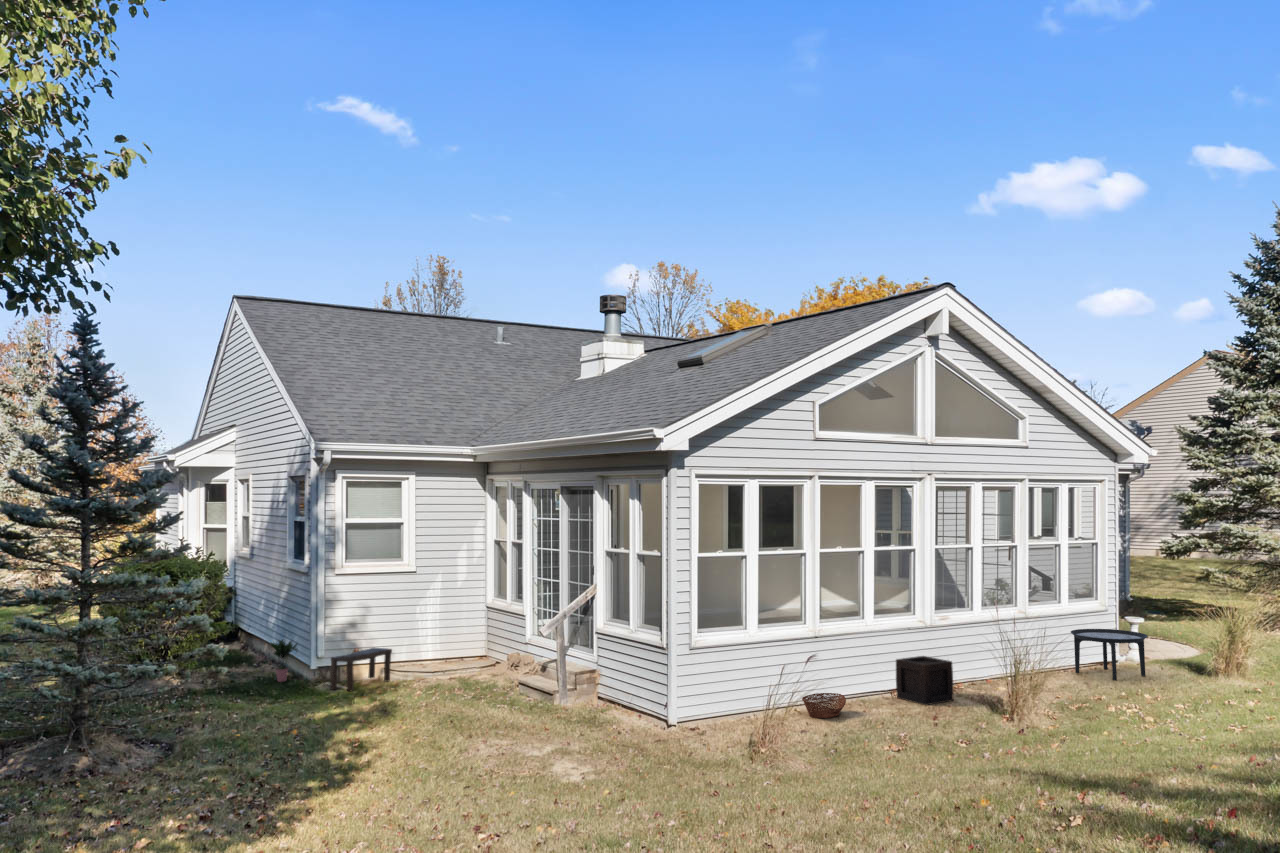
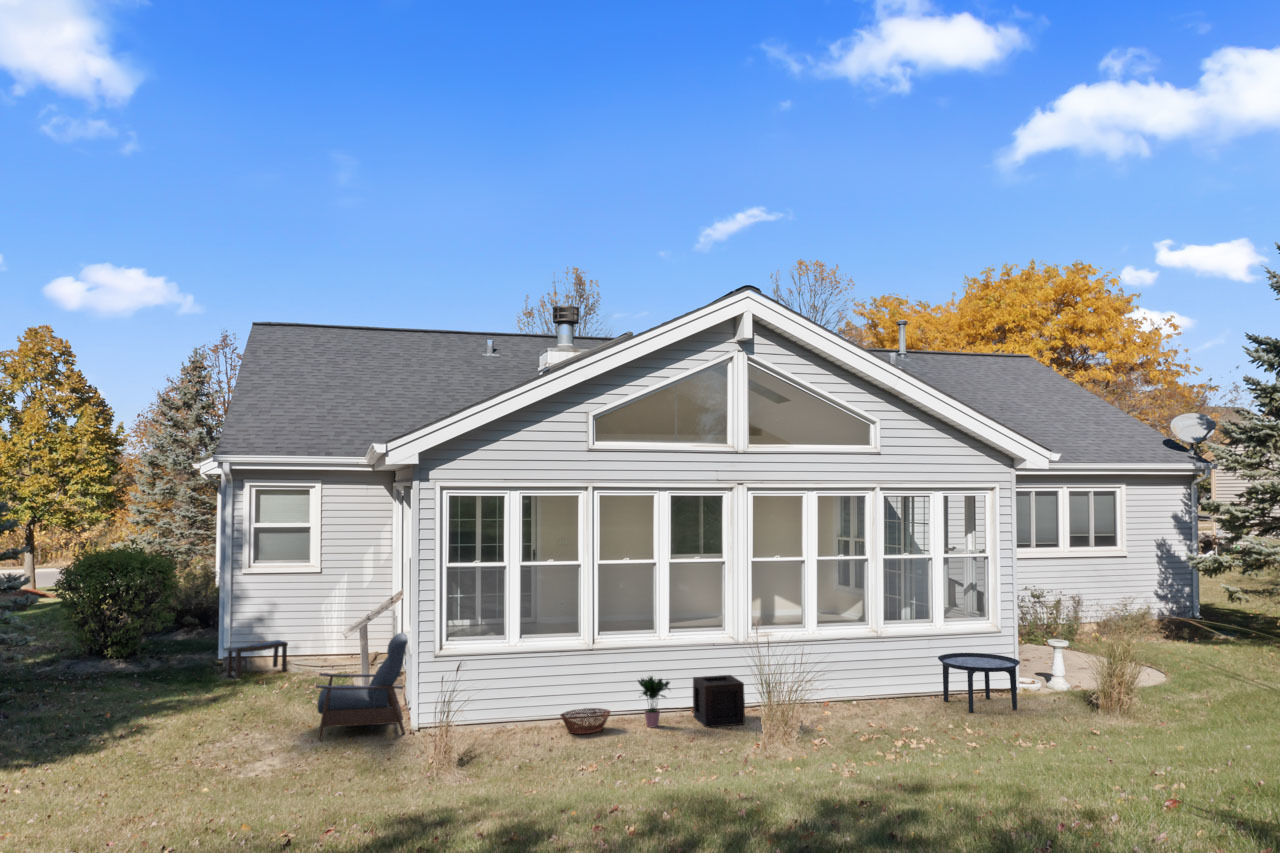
chair: none [548,626,656,742] -> present [316,633,408,741]
potted plant: present [271,640,297,682] -> present [638,676,670,727]

